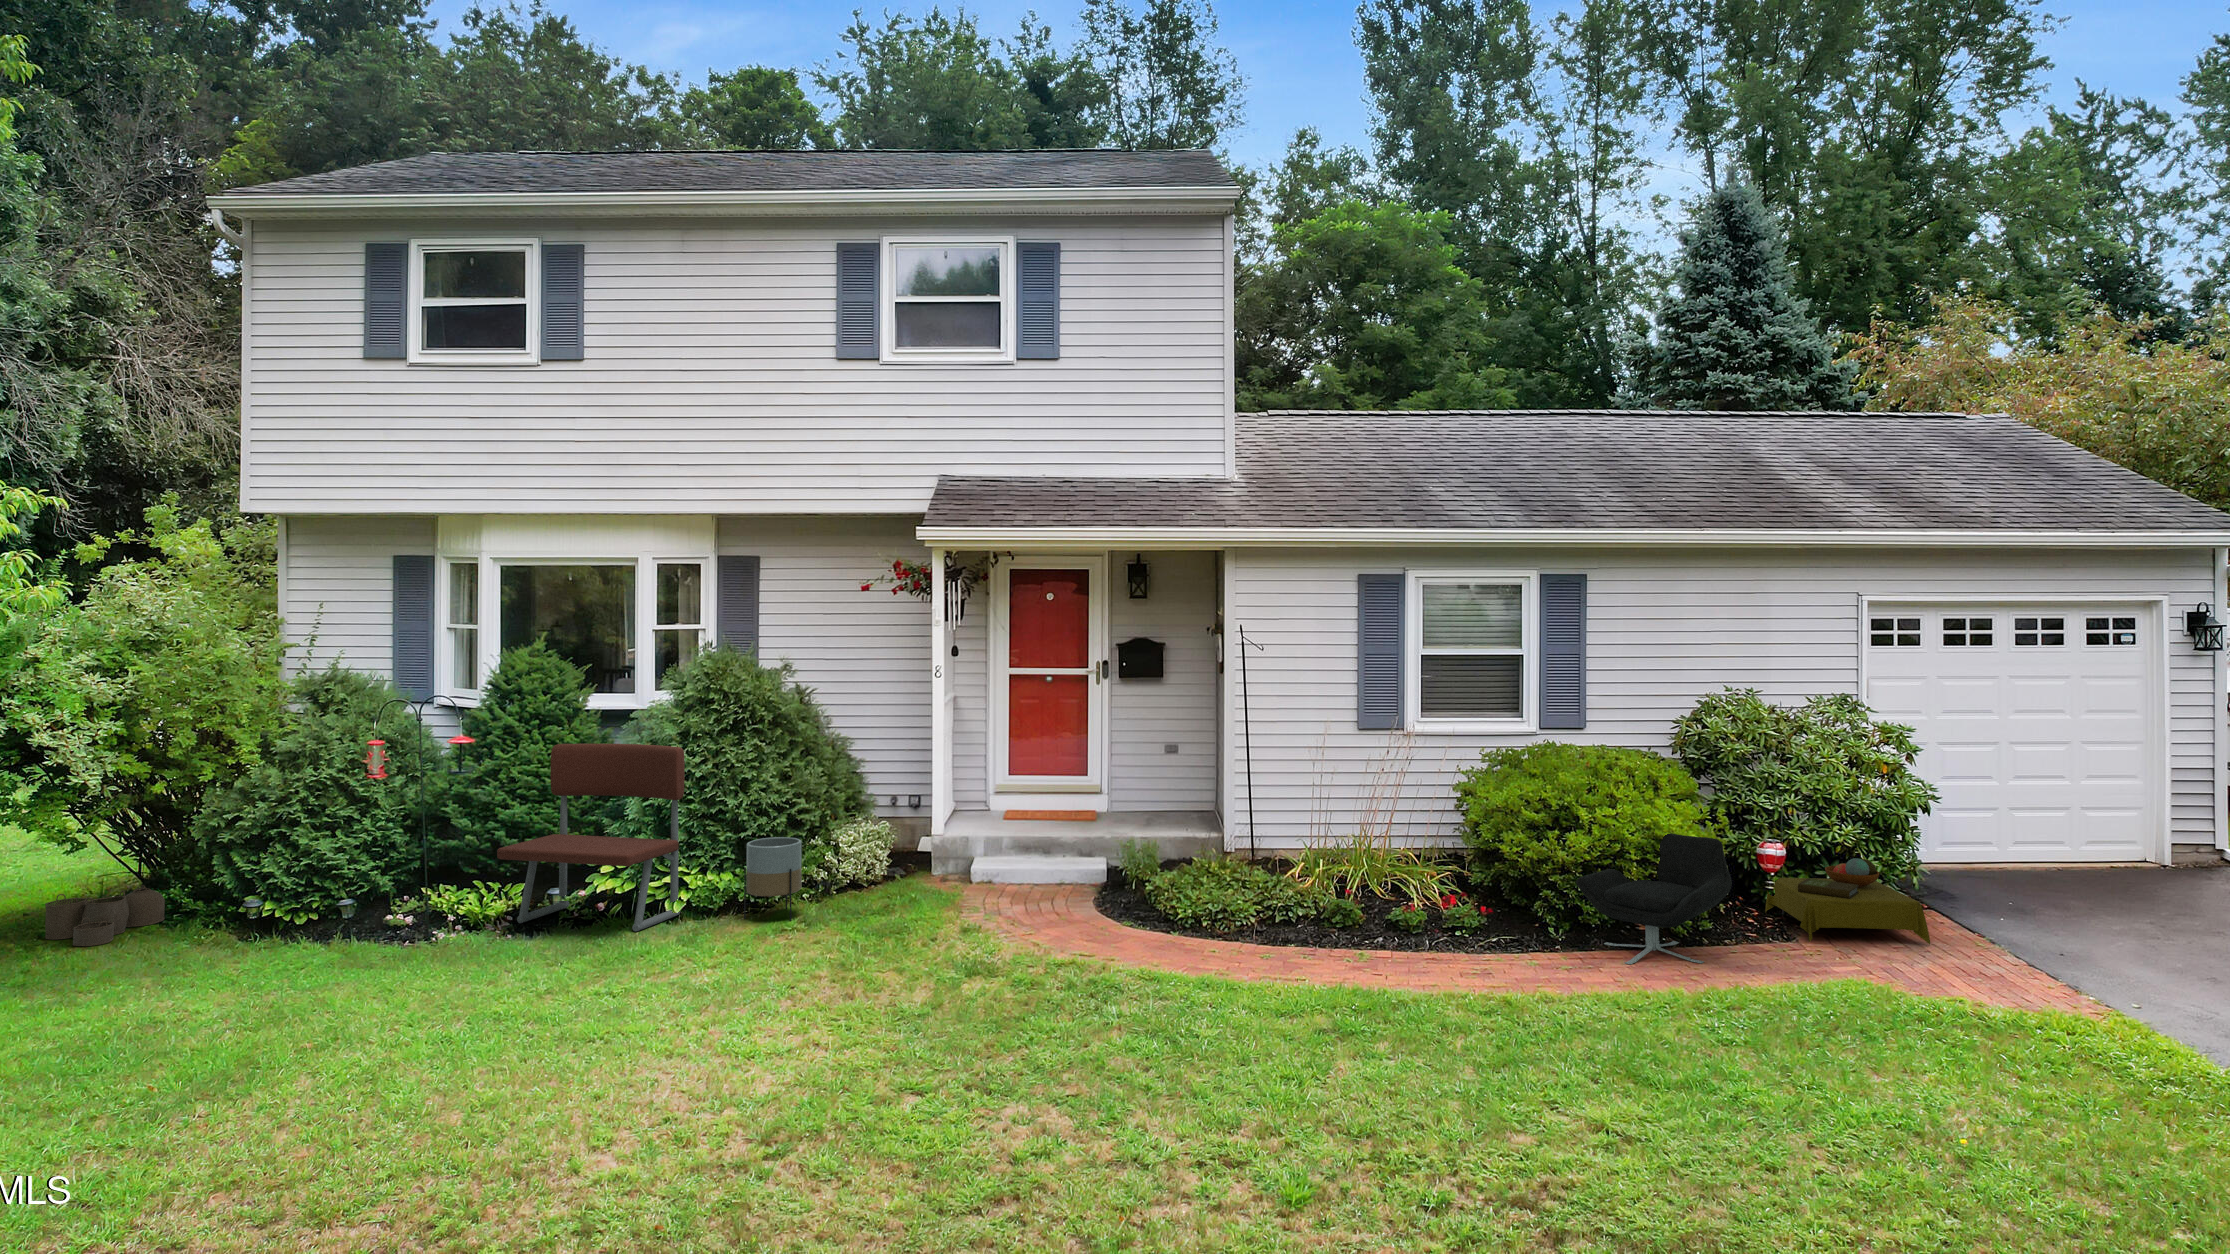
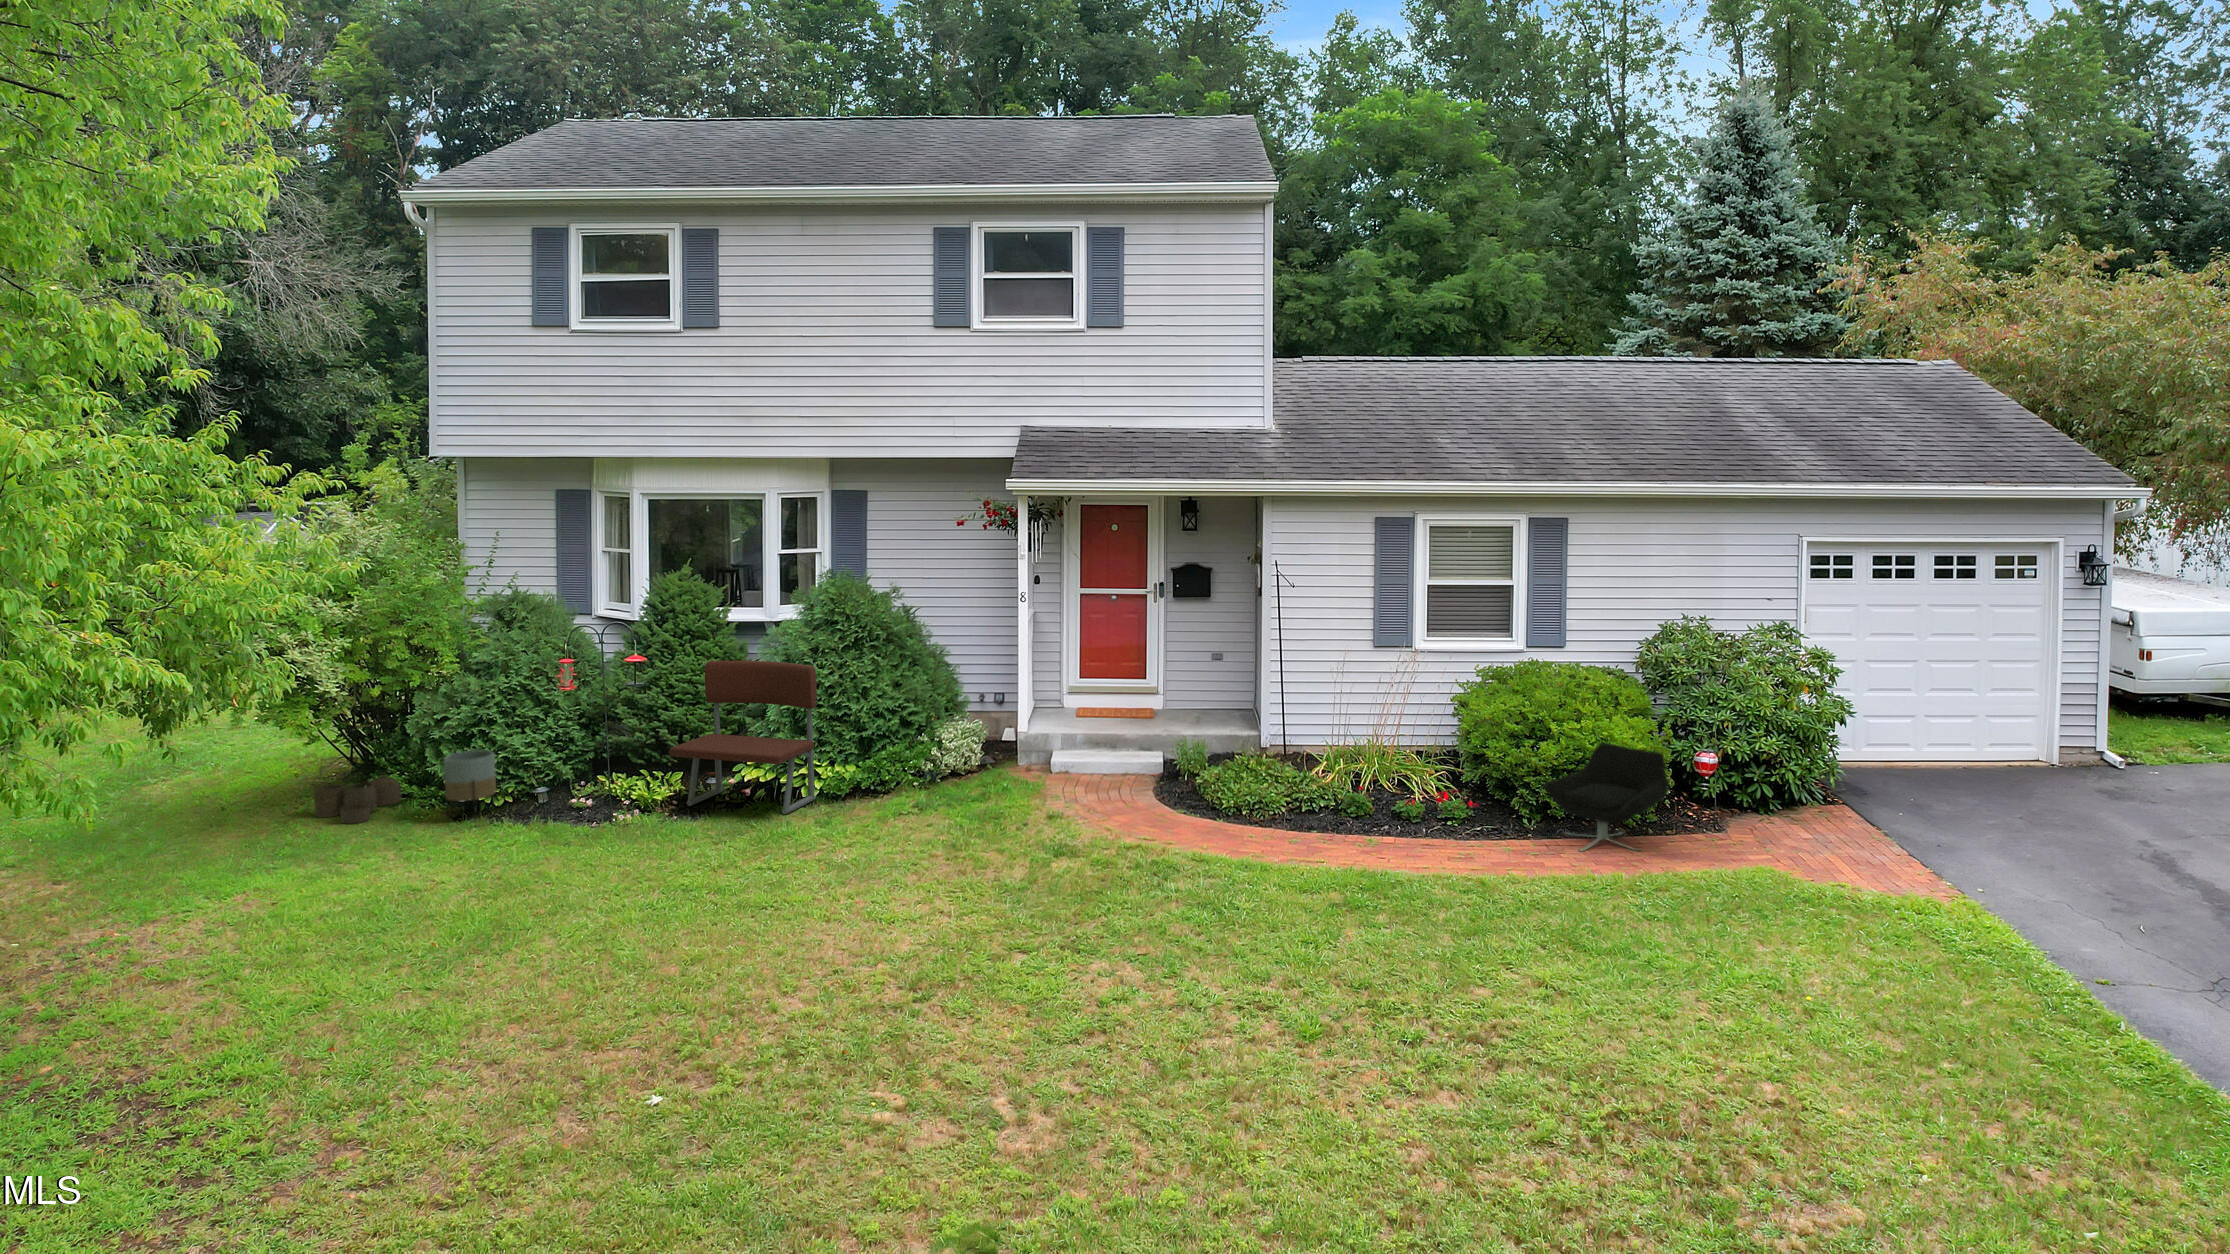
planter: present [744,837,802,921] -> present [444,750,496,812]
side table: present [1765,858,1930,945] -> none [1701,766,1827,837]

